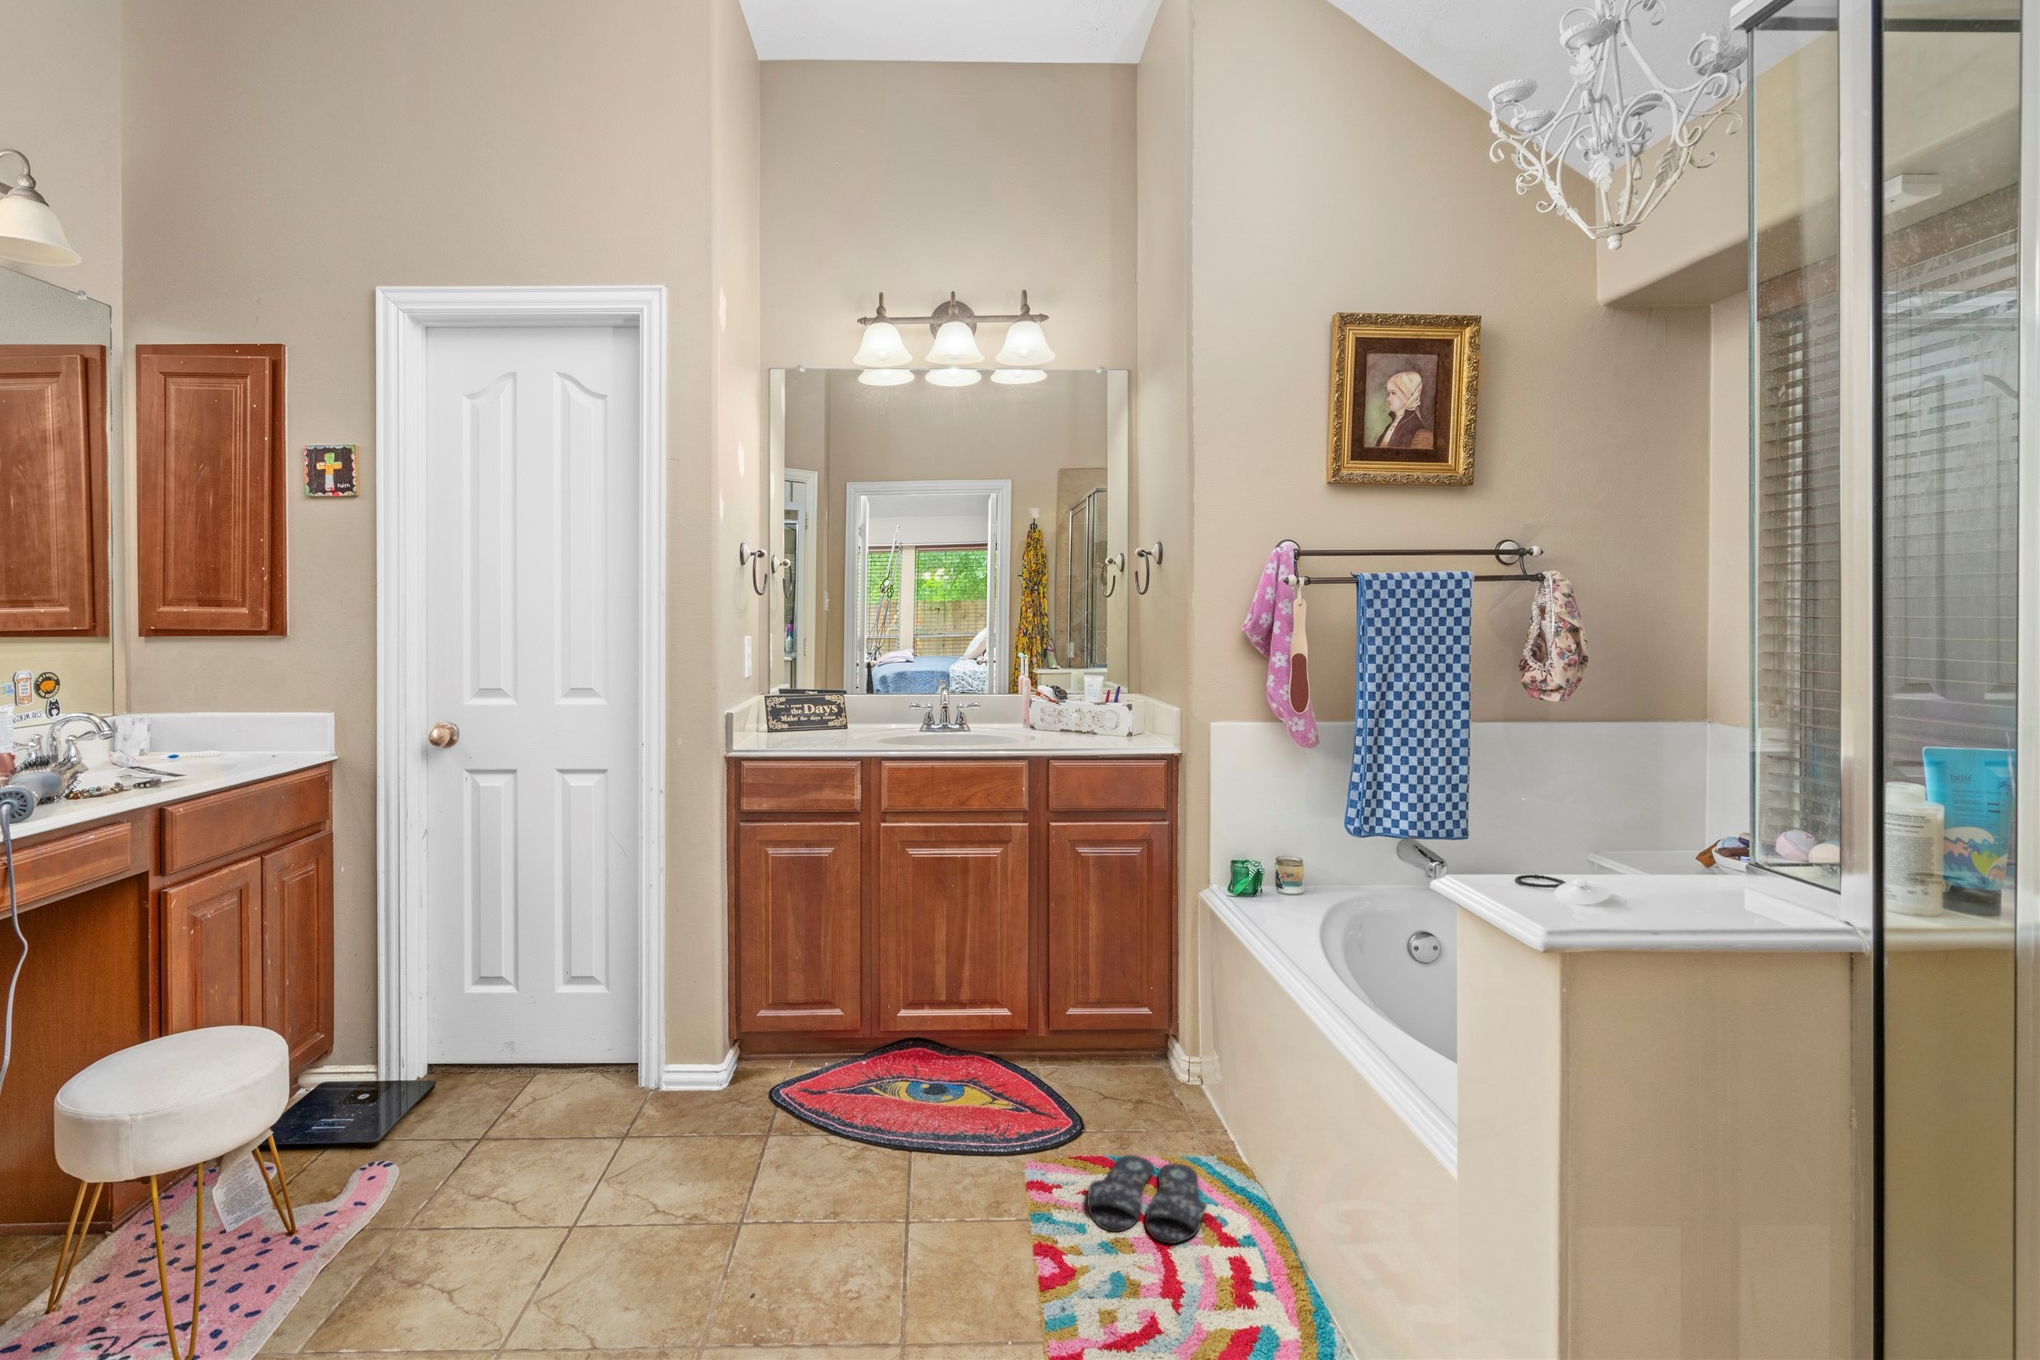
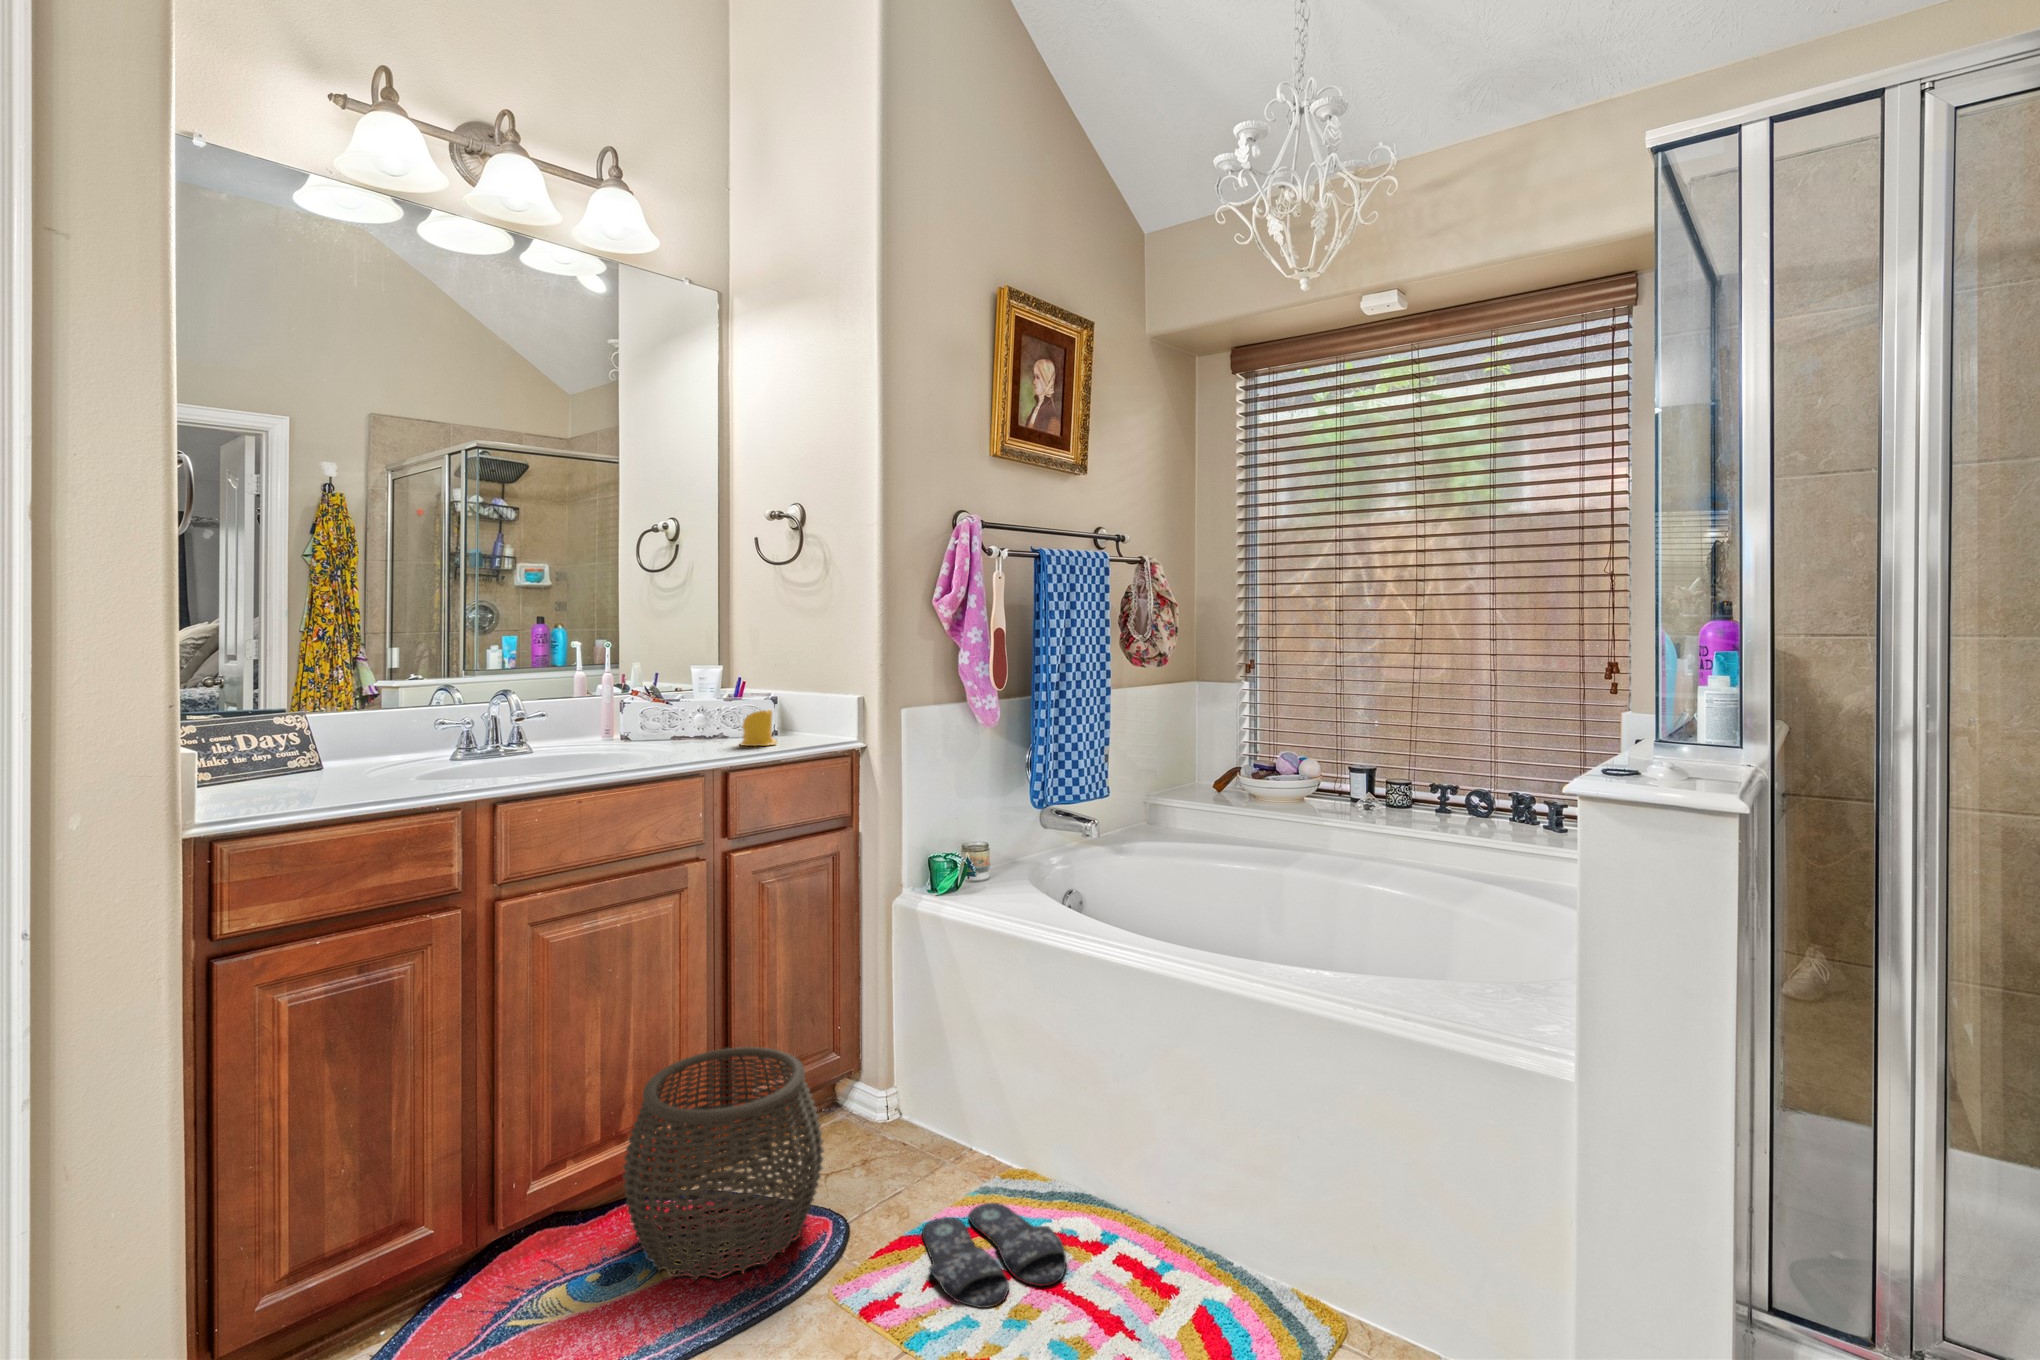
candle: none [1087,712,1120,743] -> present [740,710,777,746]
woven basket: none [938,964,1076,1126] -> present [623,1047,824,1280]

